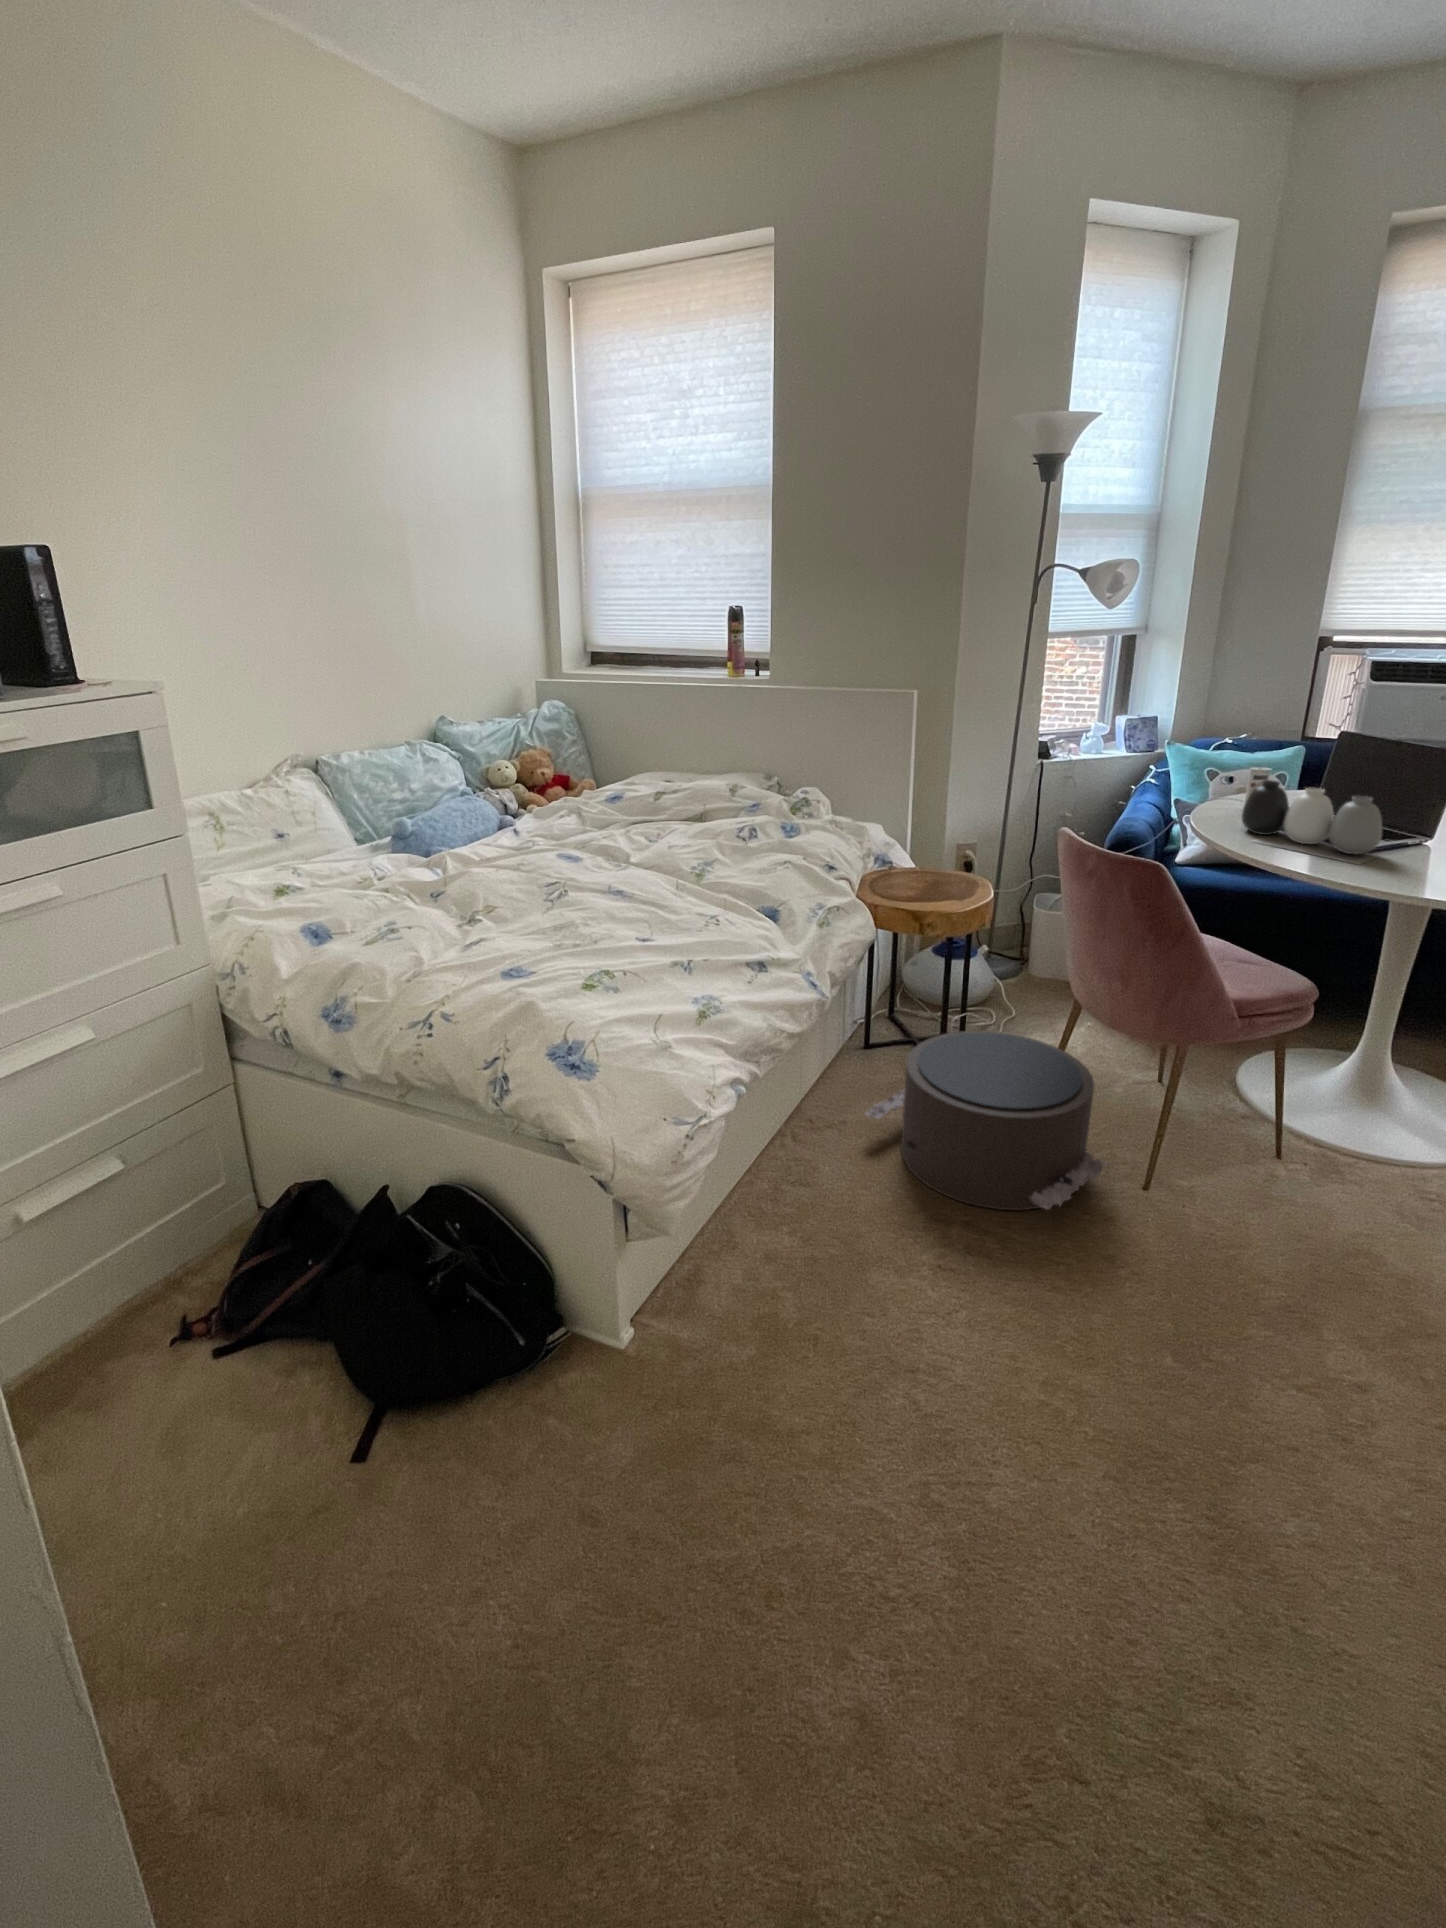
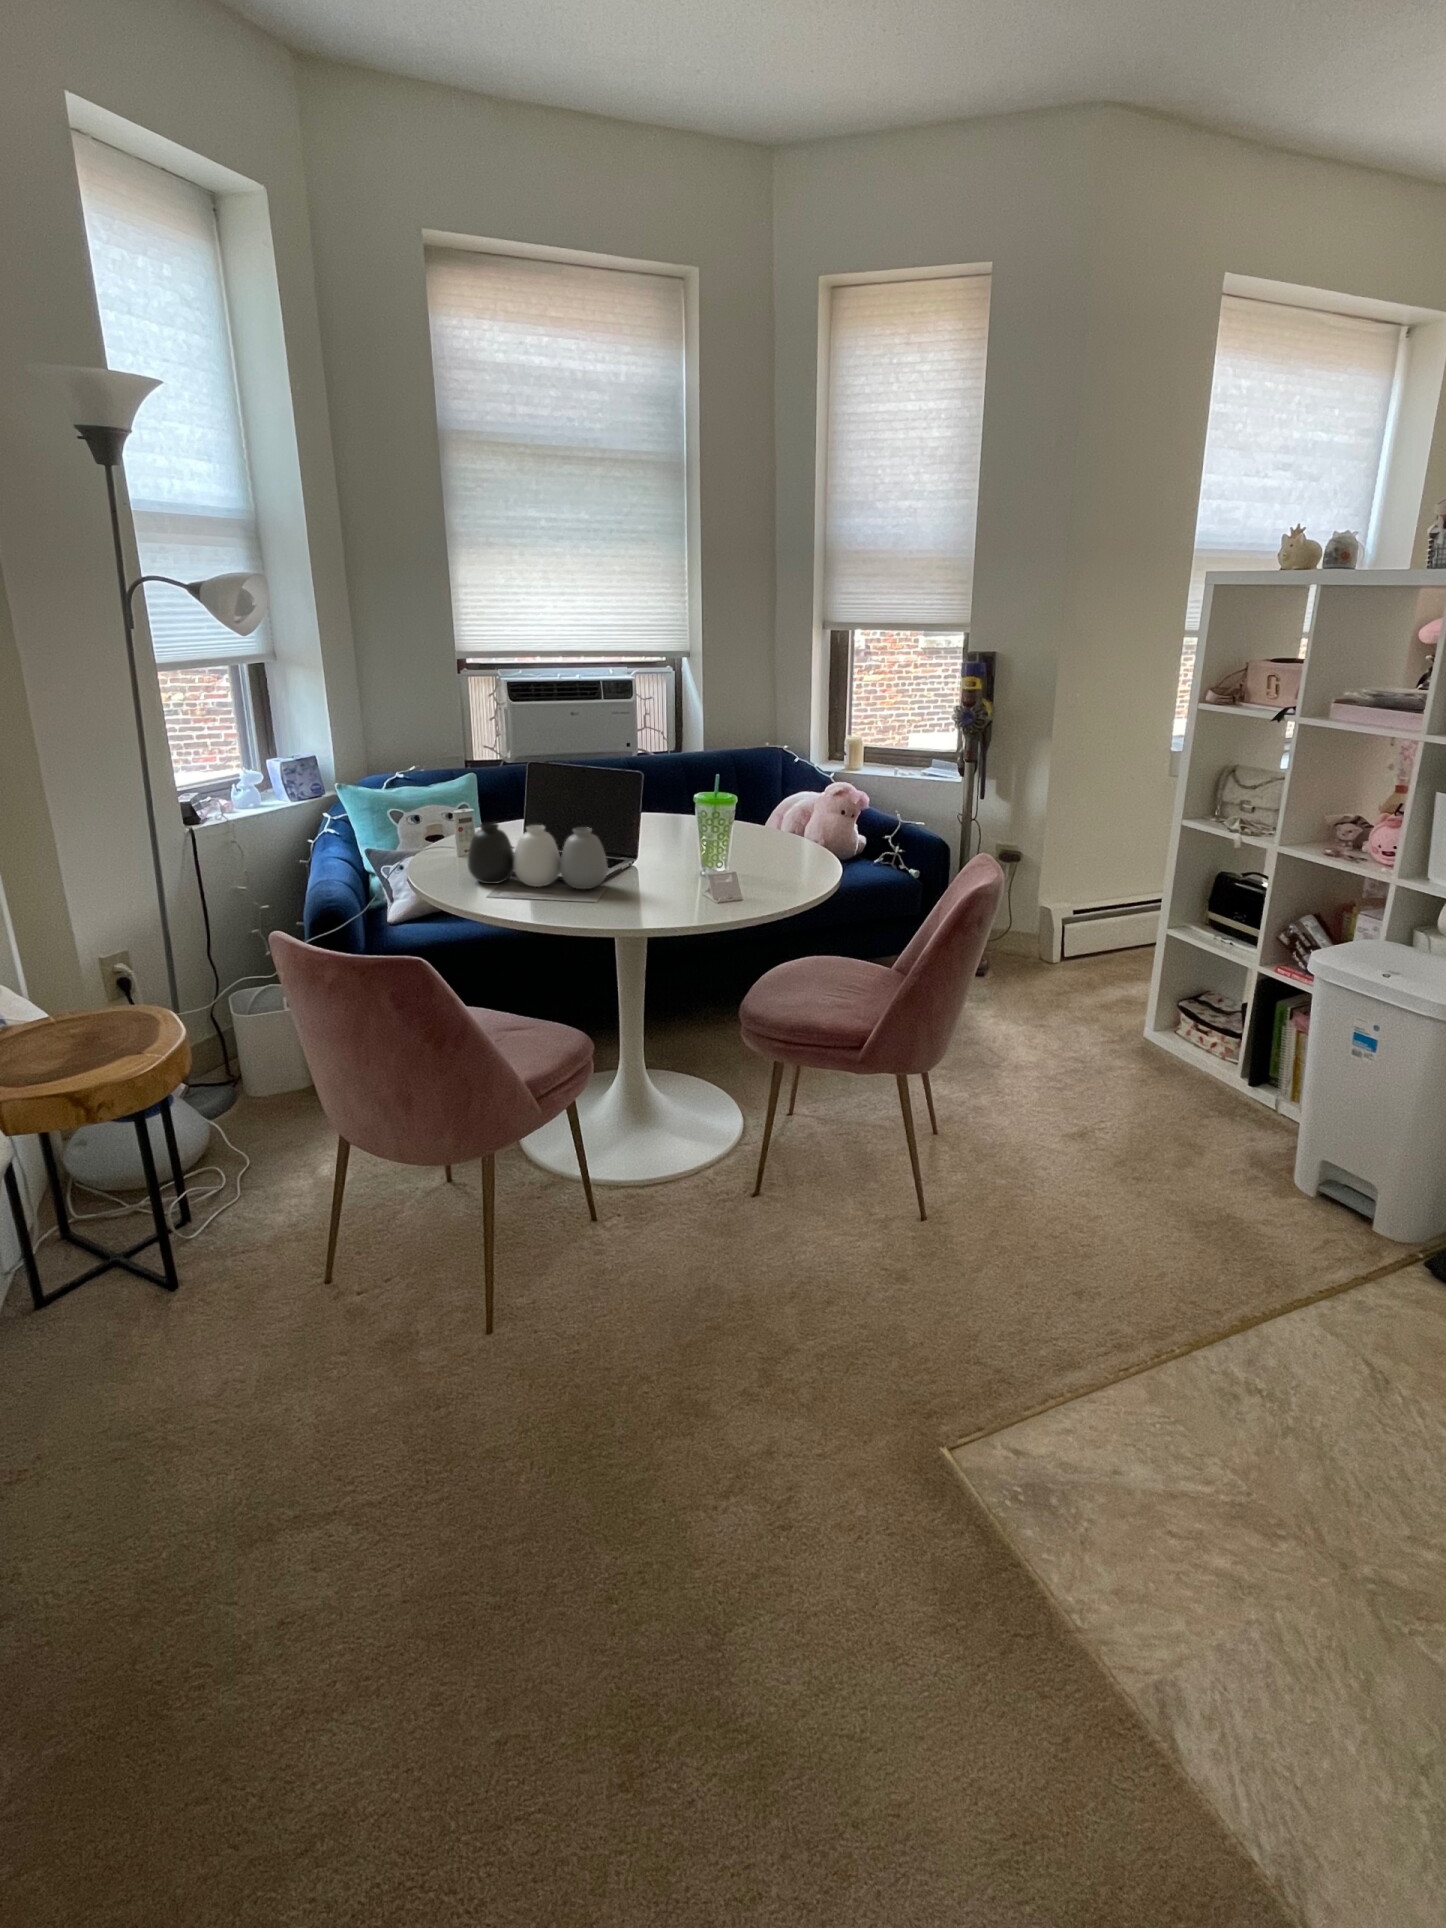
pouf: present [865,1031,1108,1210] -> none [74,1207,446,1495]

